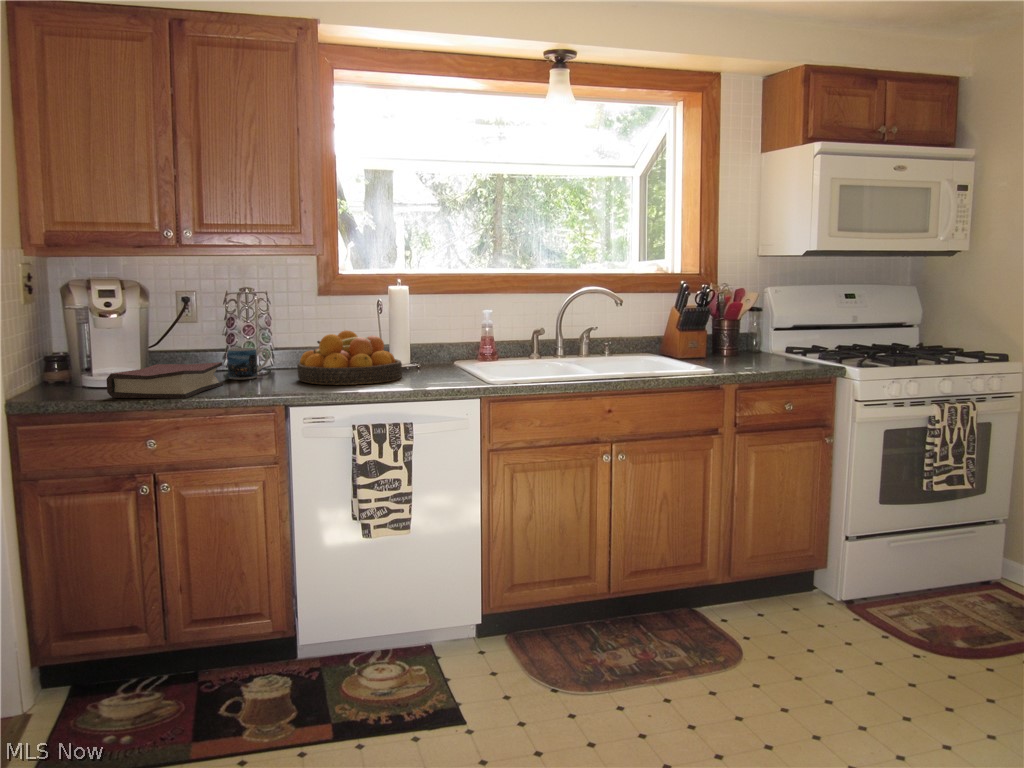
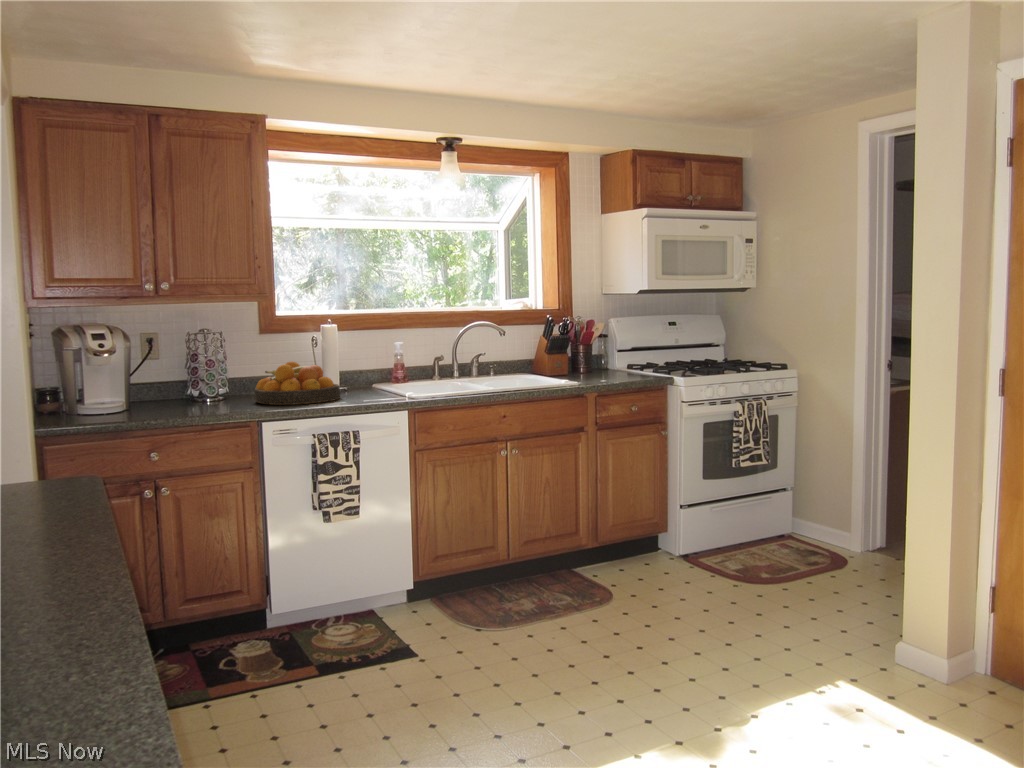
mug: present [227,348,268,380] -> none [191,379,223,405]
hardback book: present [106,362,223,398] -> none [110,390,195,421]

